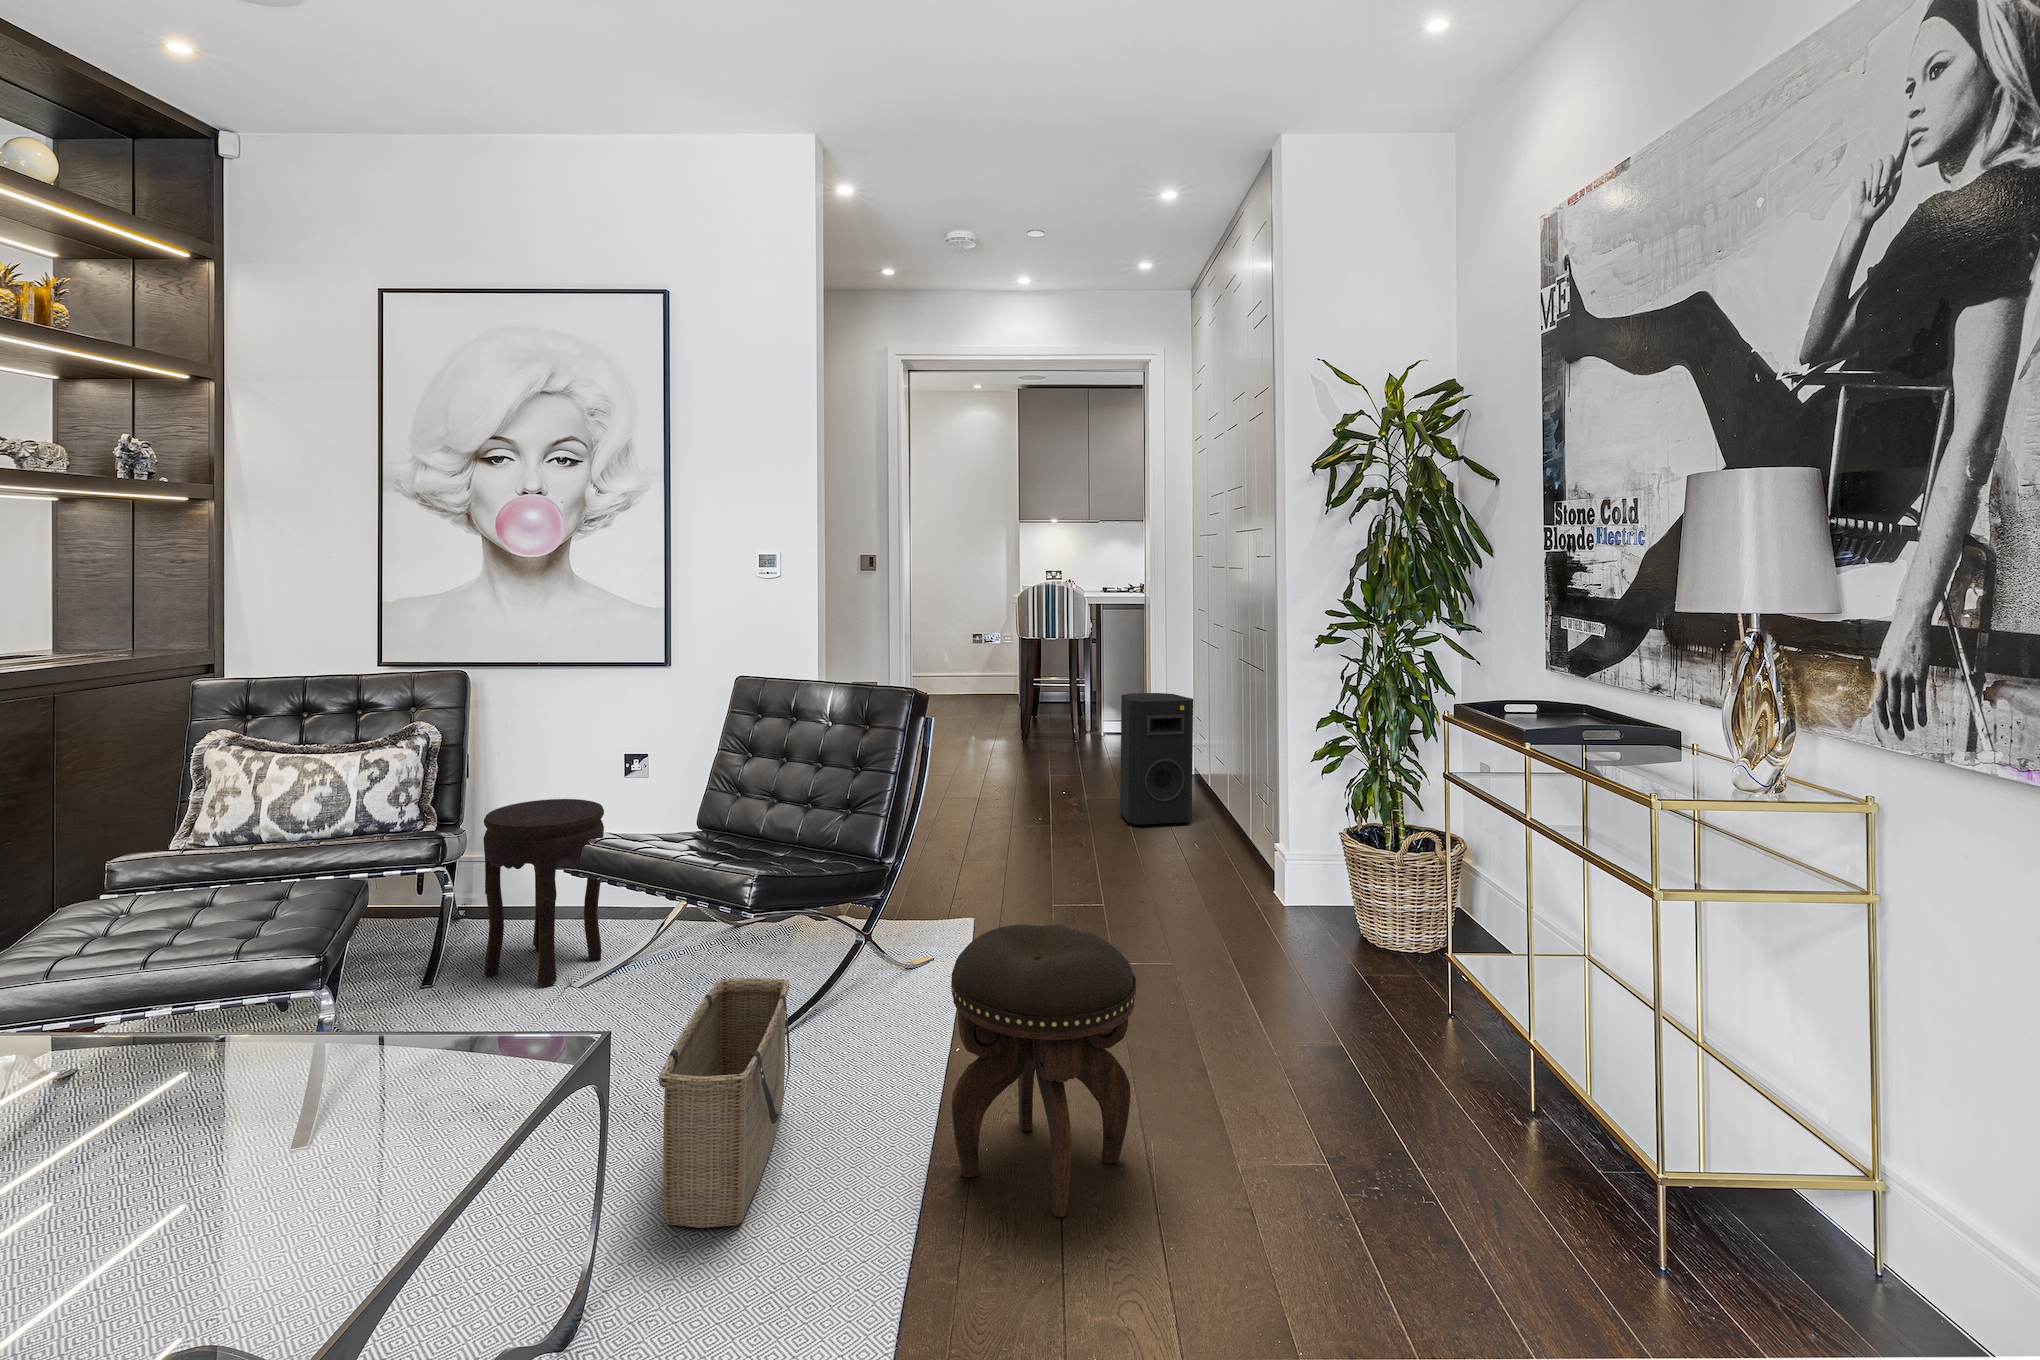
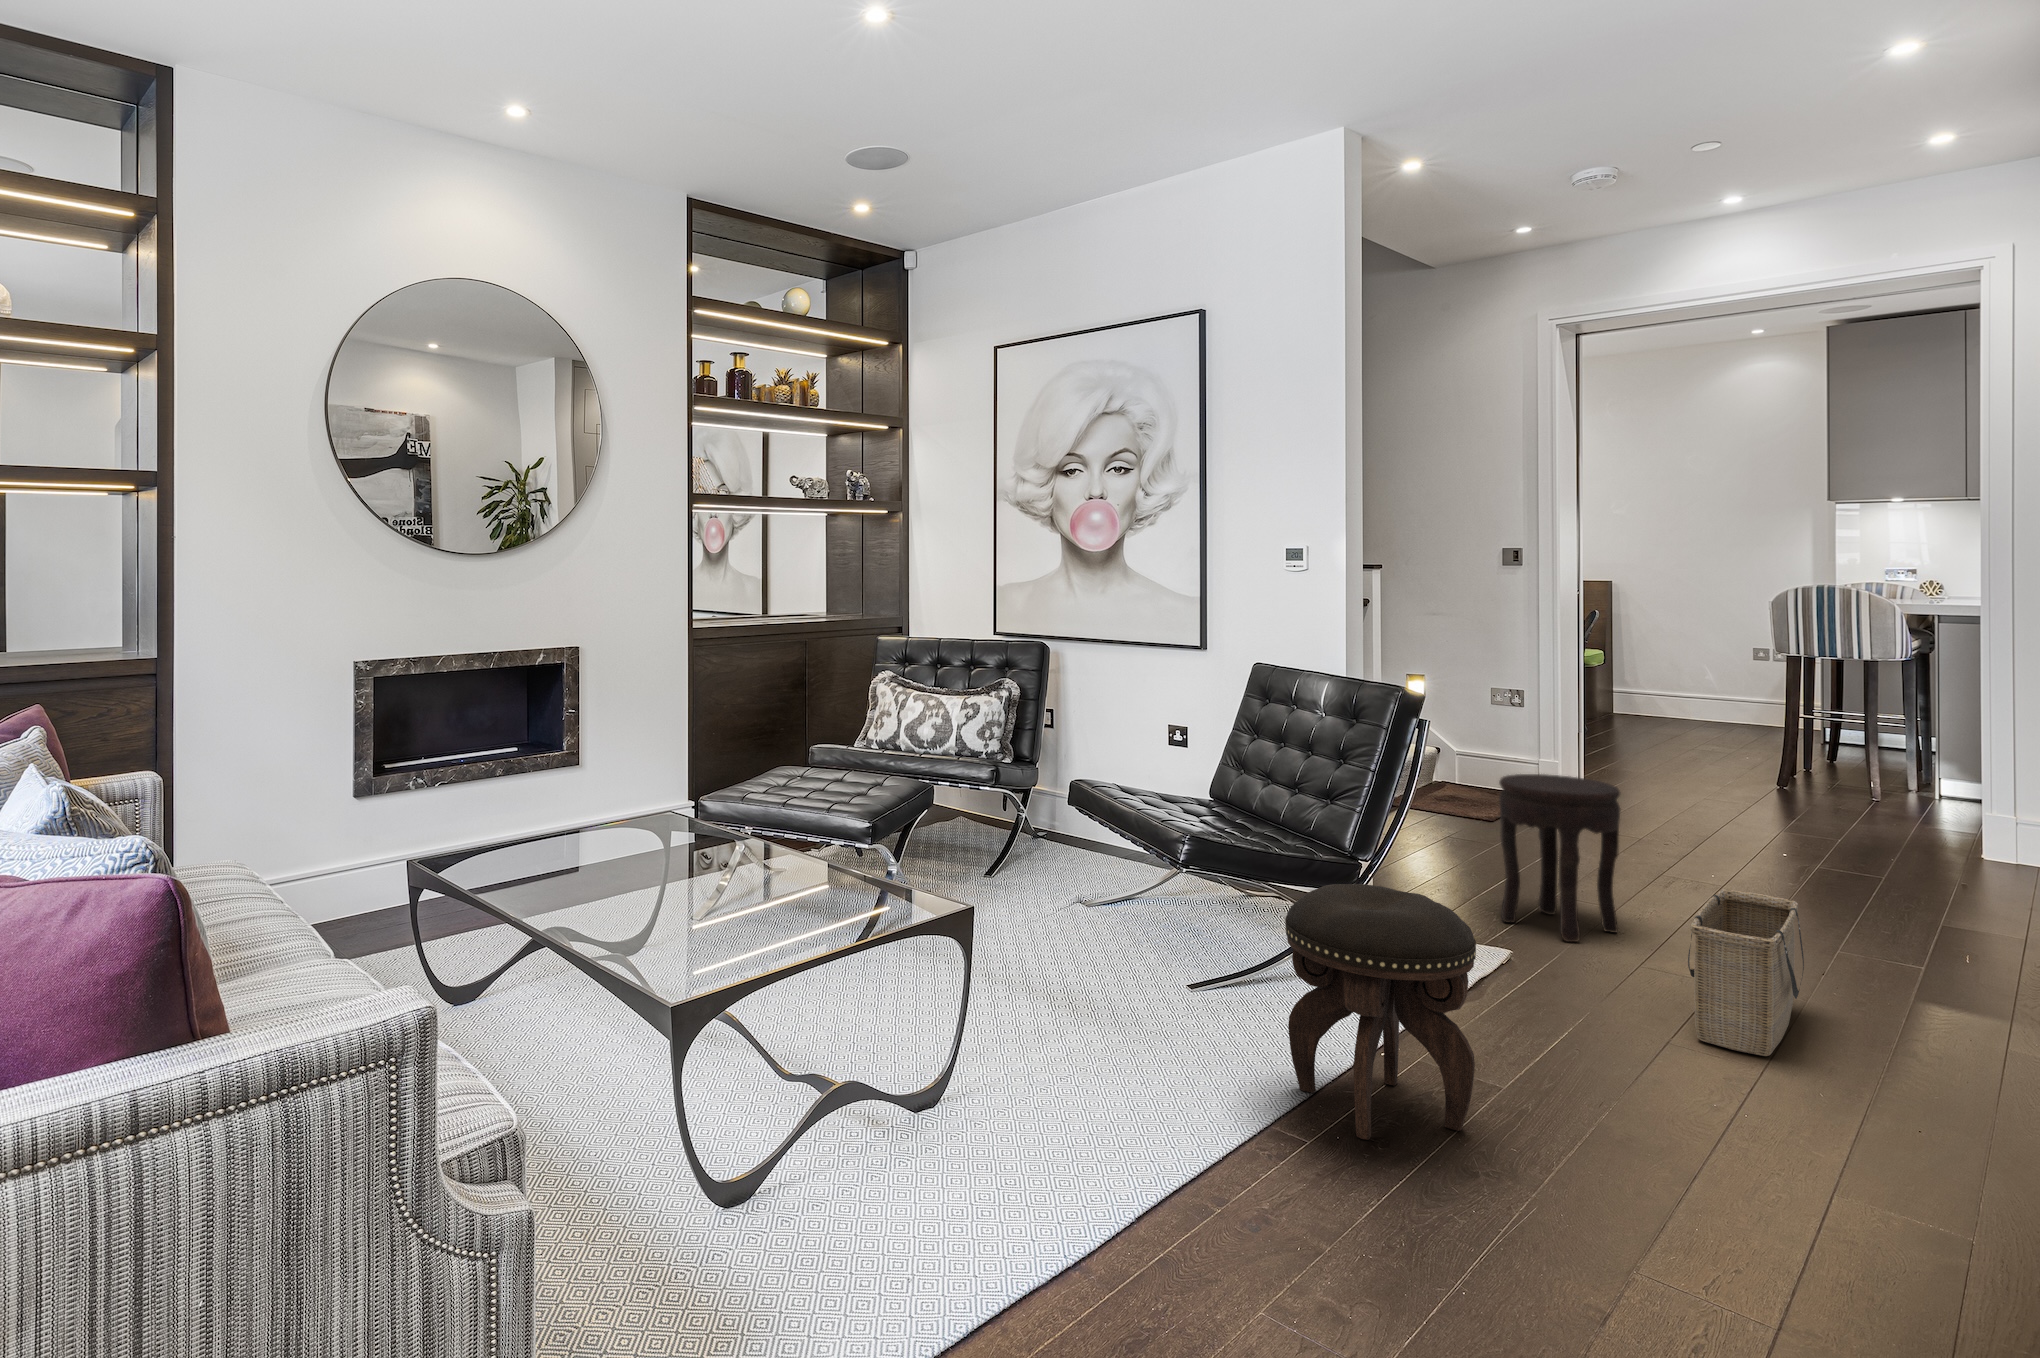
speaker: present [1120,693,1193,825] -> none [1834,727,1959,913]
side table: present [483,799,604,987] -> present [1499,774,1620,942]
basket: present [658,977,790,1228] -> present [1688,889,1804,1056]

